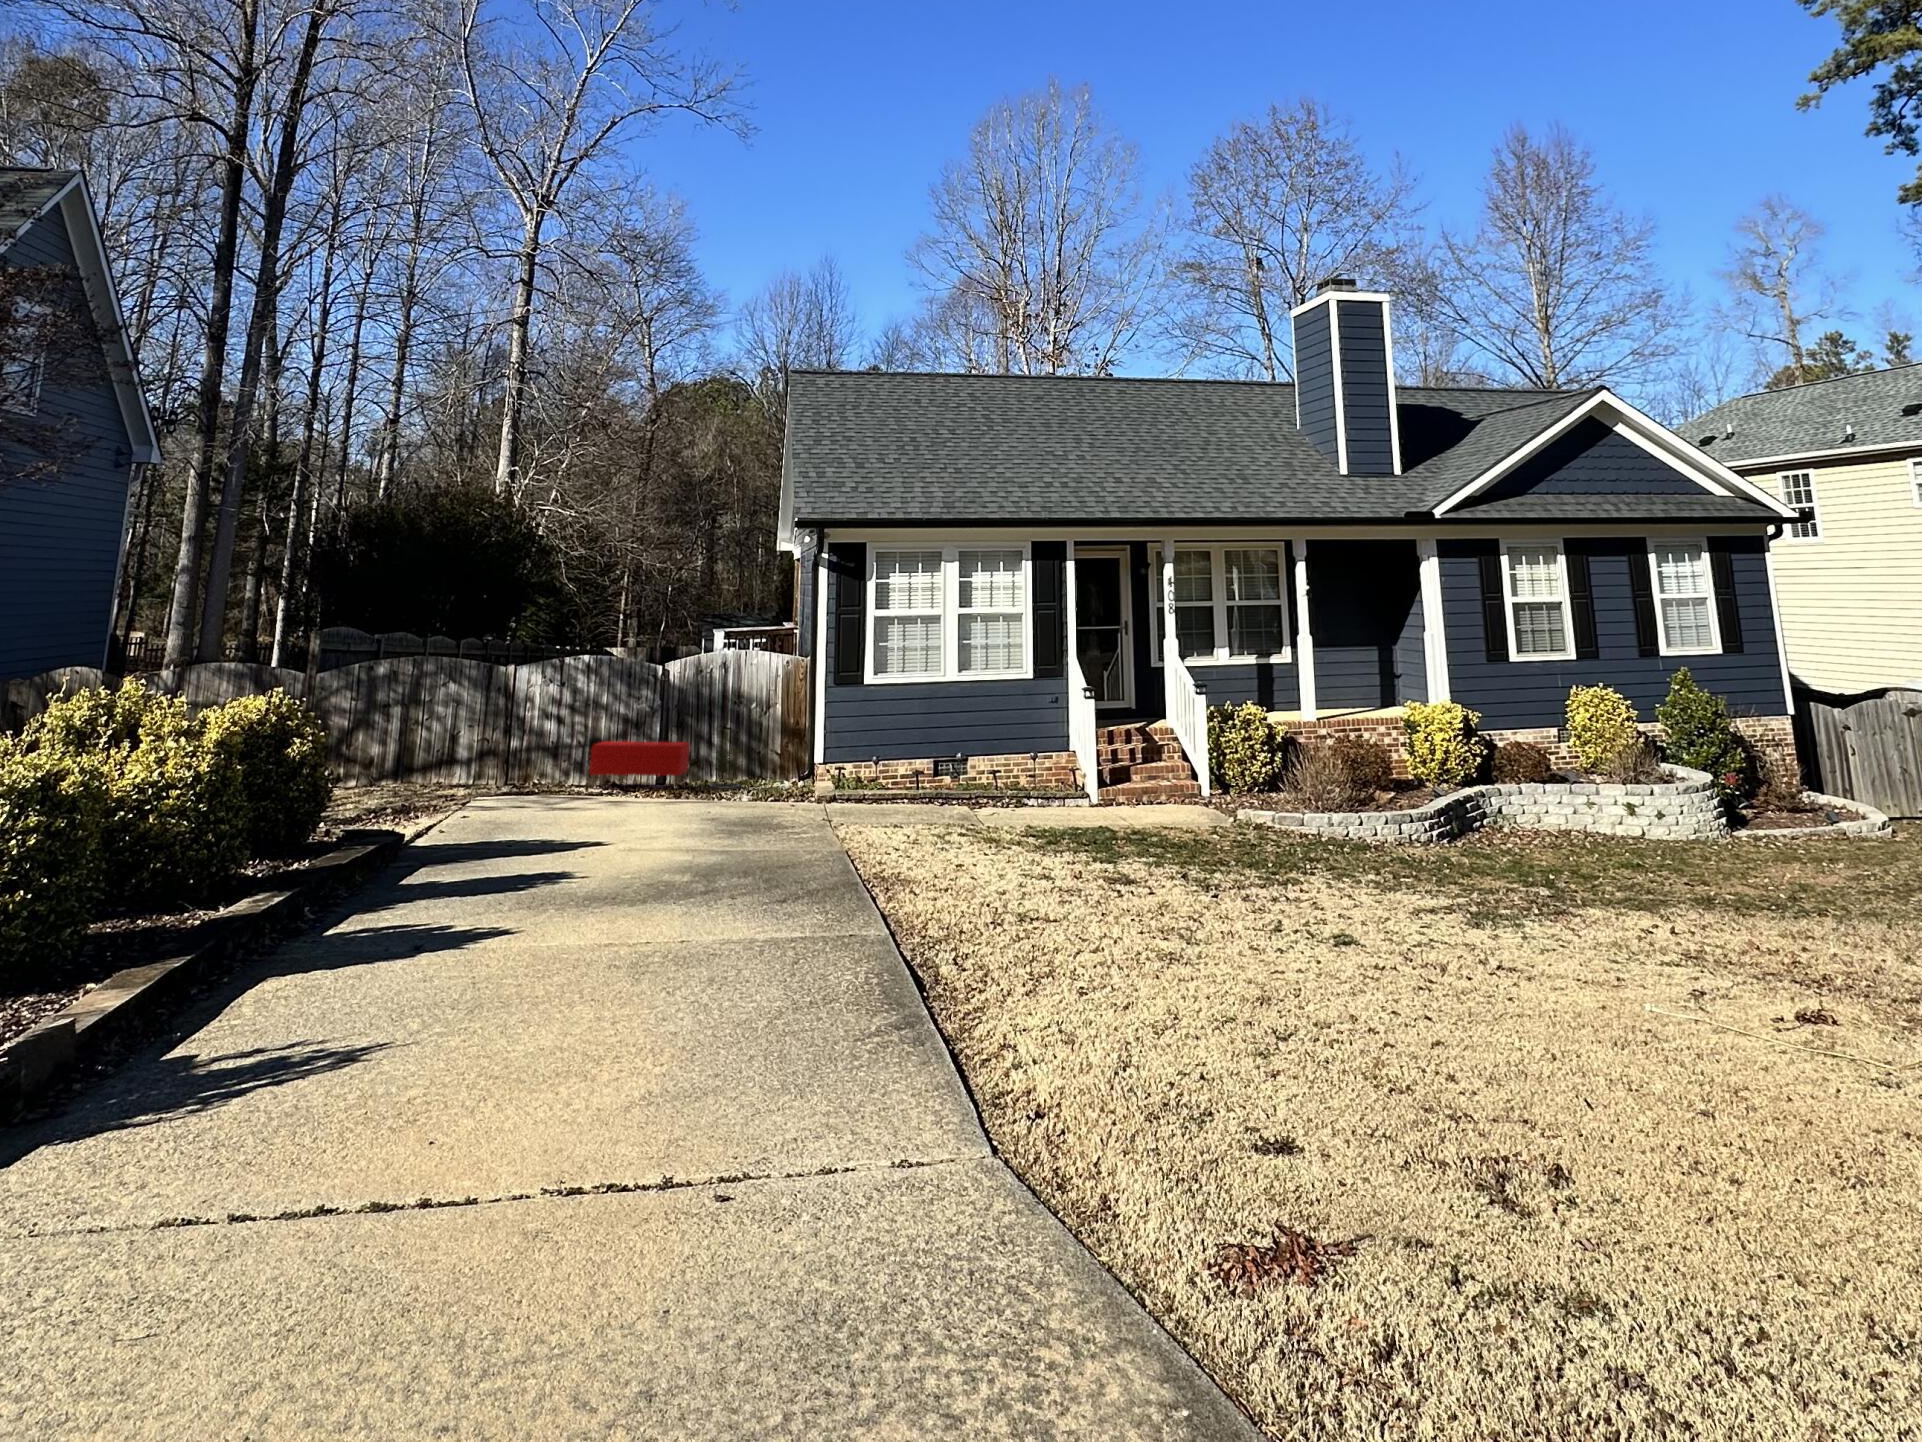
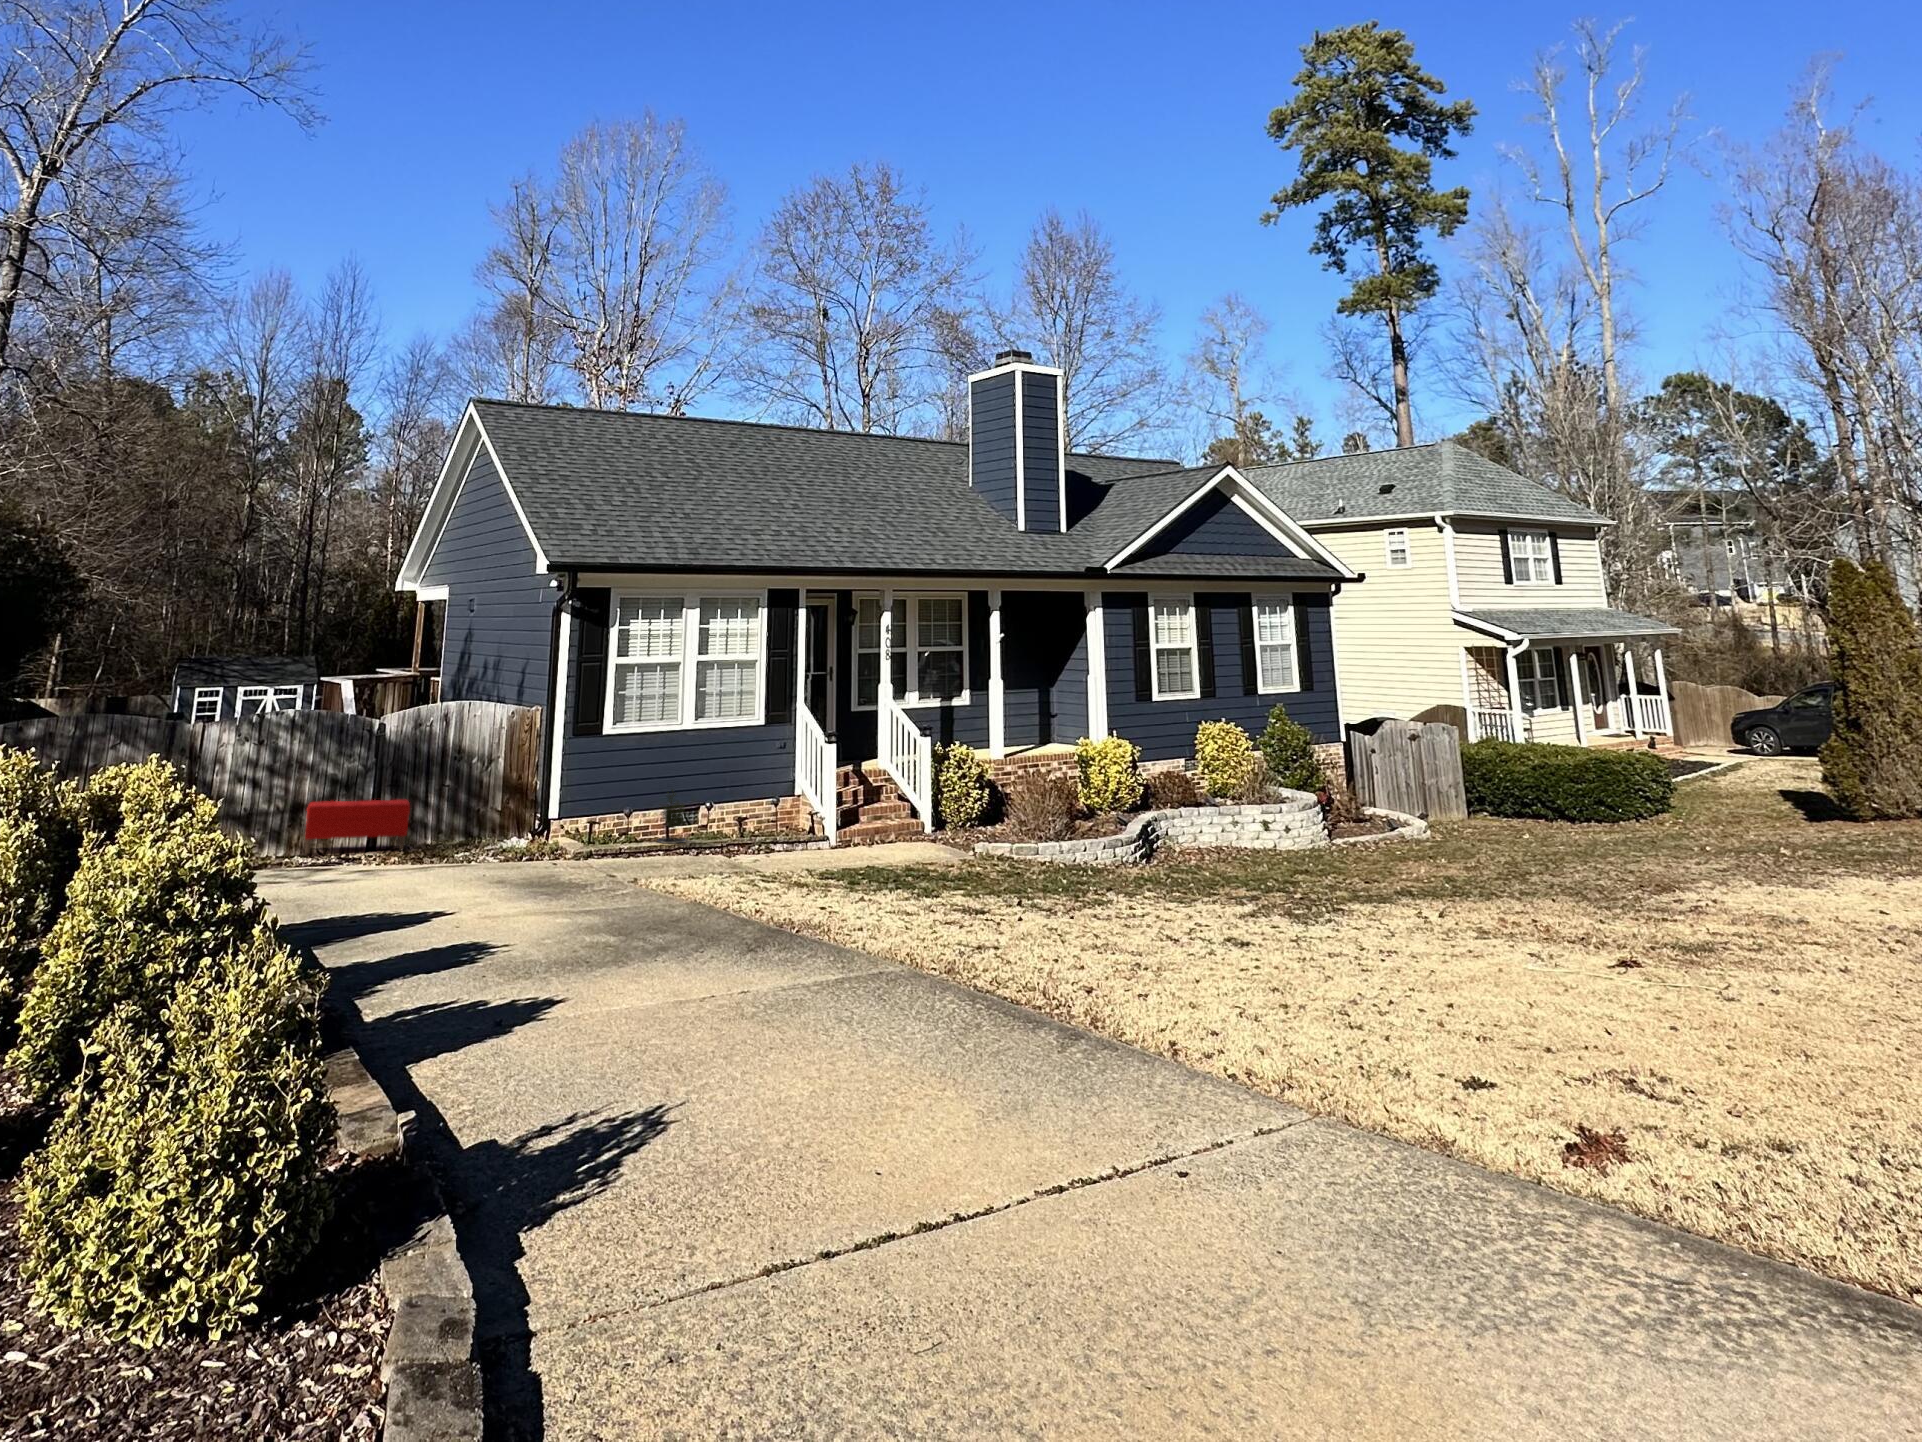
potted tree: present [711,736,741,789] -> present [658,790,686,844]

